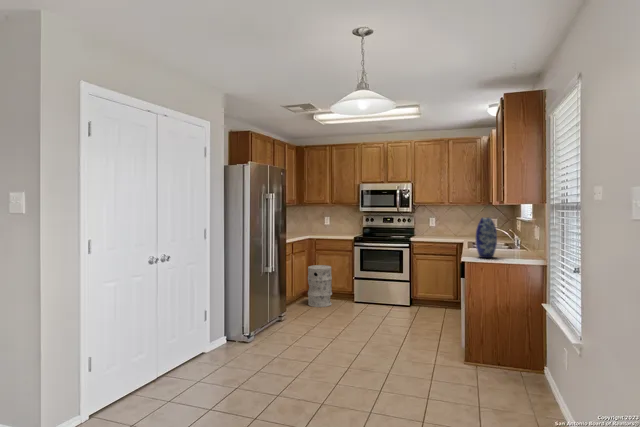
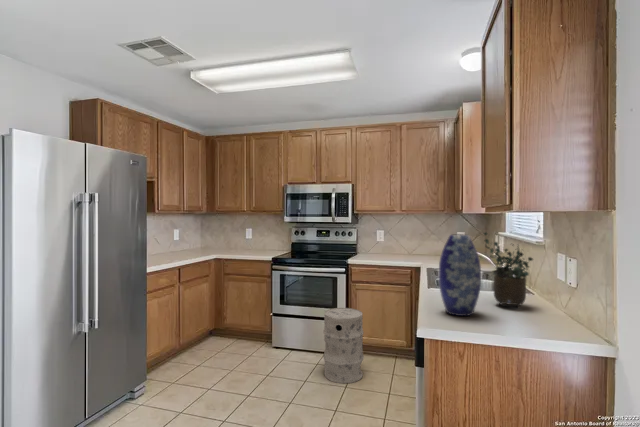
potted plant: none [501,217,525,256] -> present [484,233,533,307]
trash can: present [308,265,332,307] -> present [323,308,364,383]

